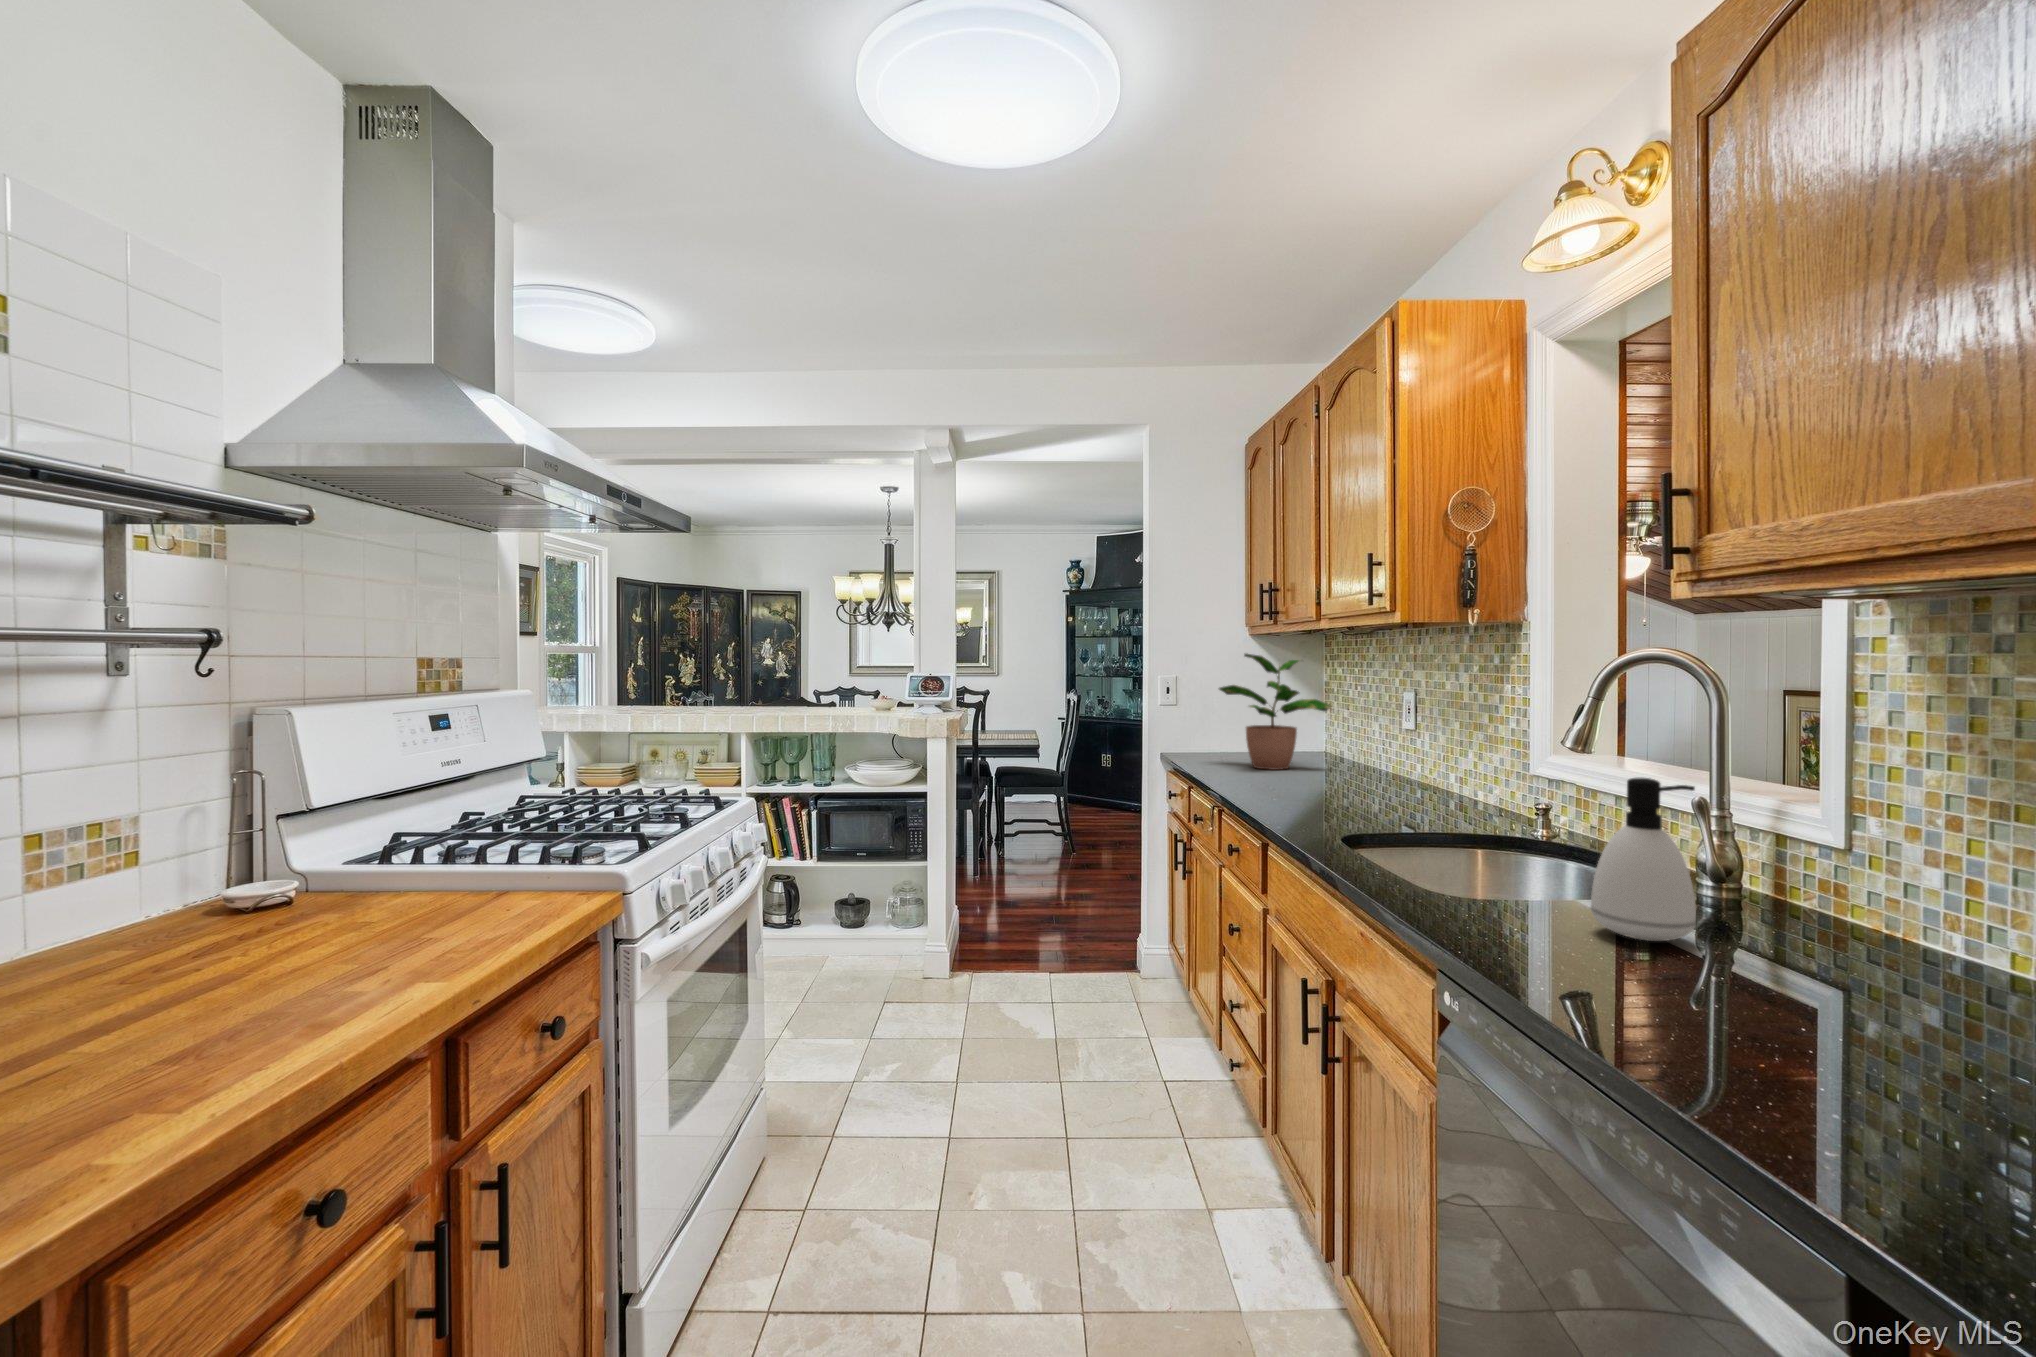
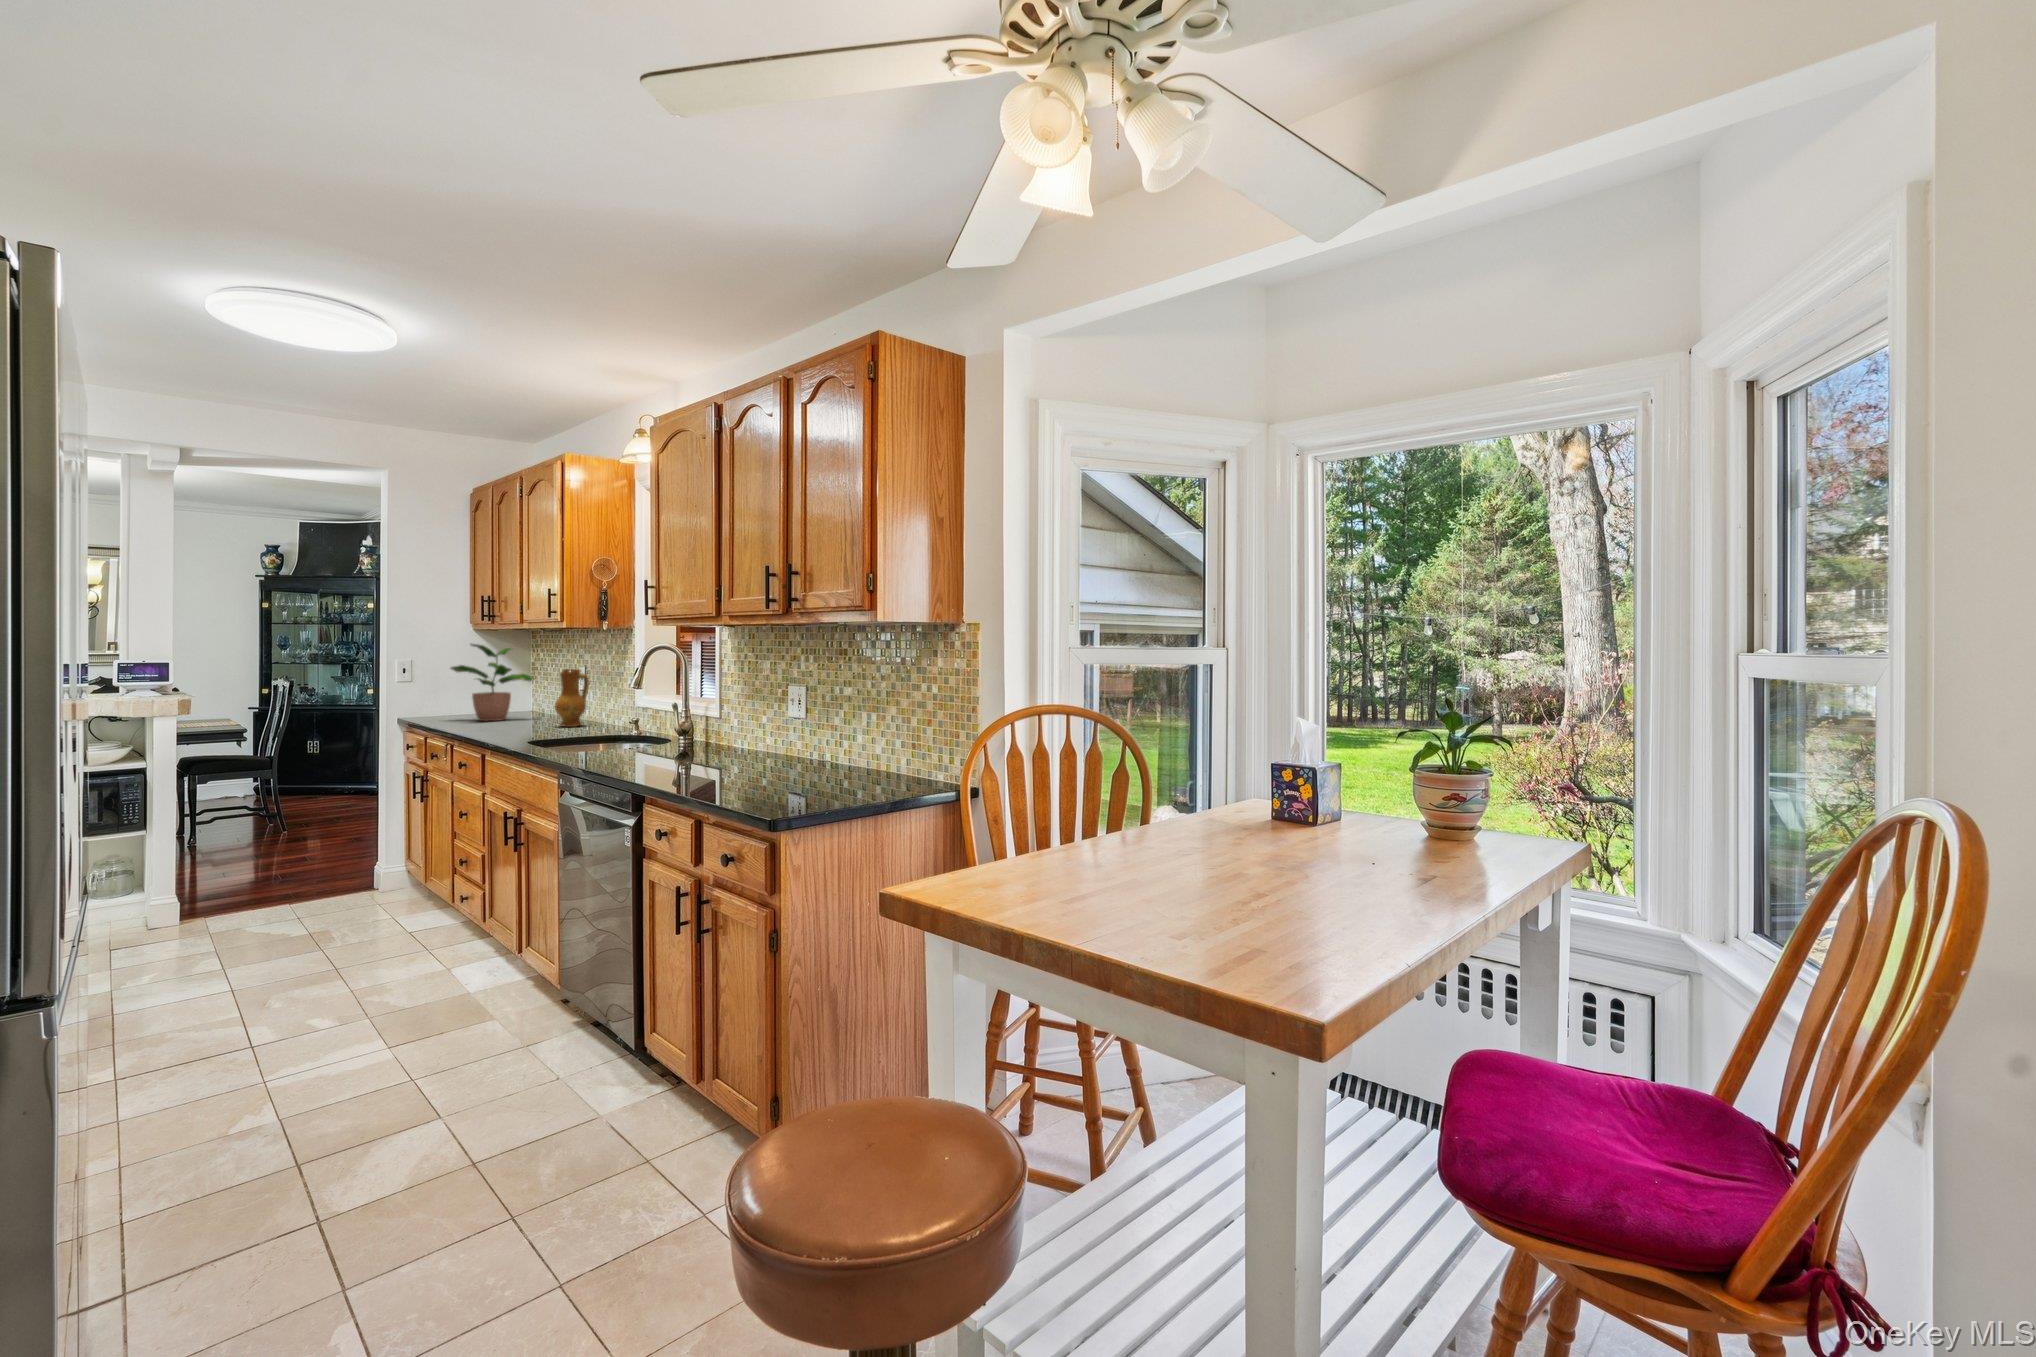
ceramic jug: none [1369,695,1427,798] -> present [555,669,589,727]
soap dispenser: present [1591,778,1696,941] -> none [622,693,657,752]

